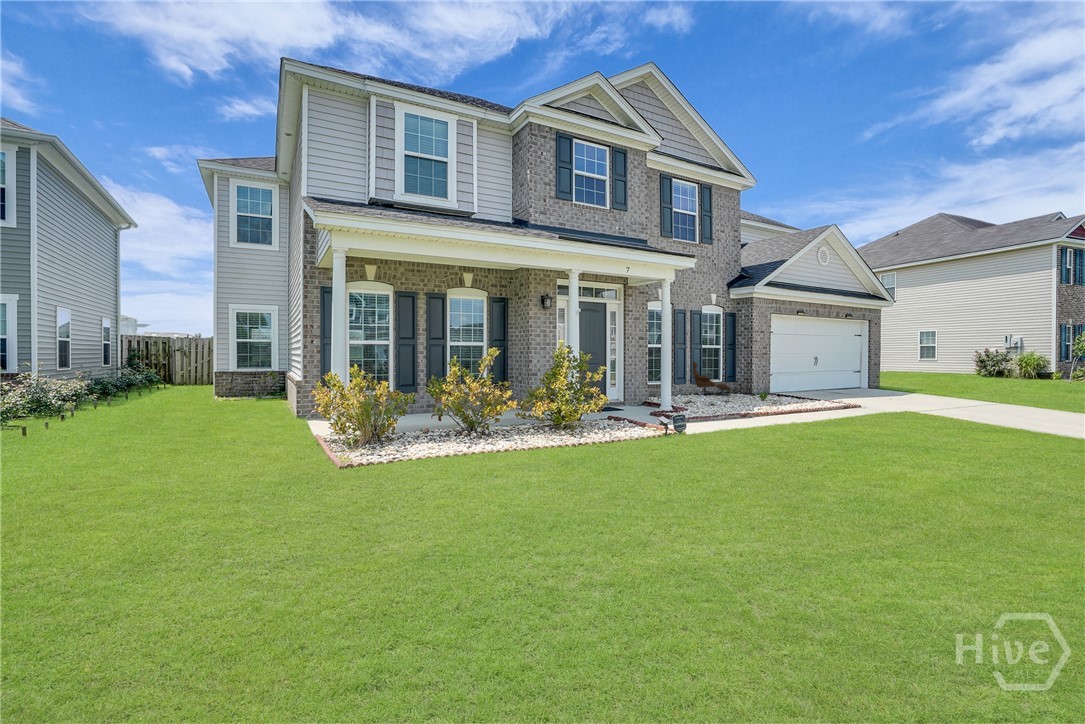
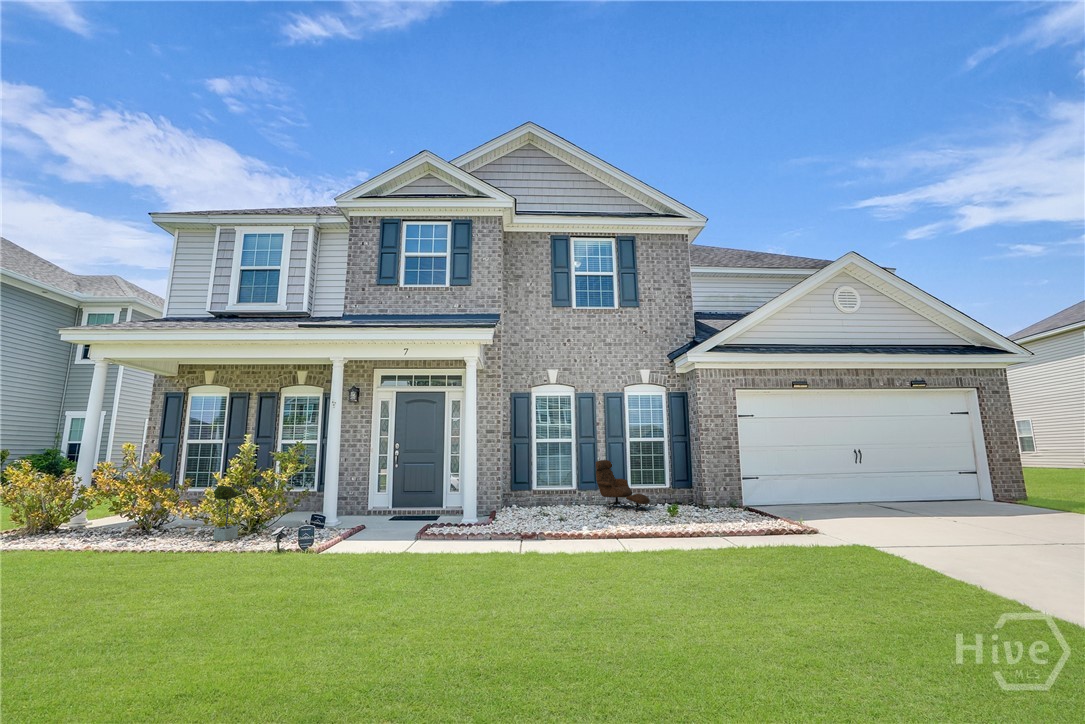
potted tree: none [536,382,556,431] -> present [213,485,238,541]

